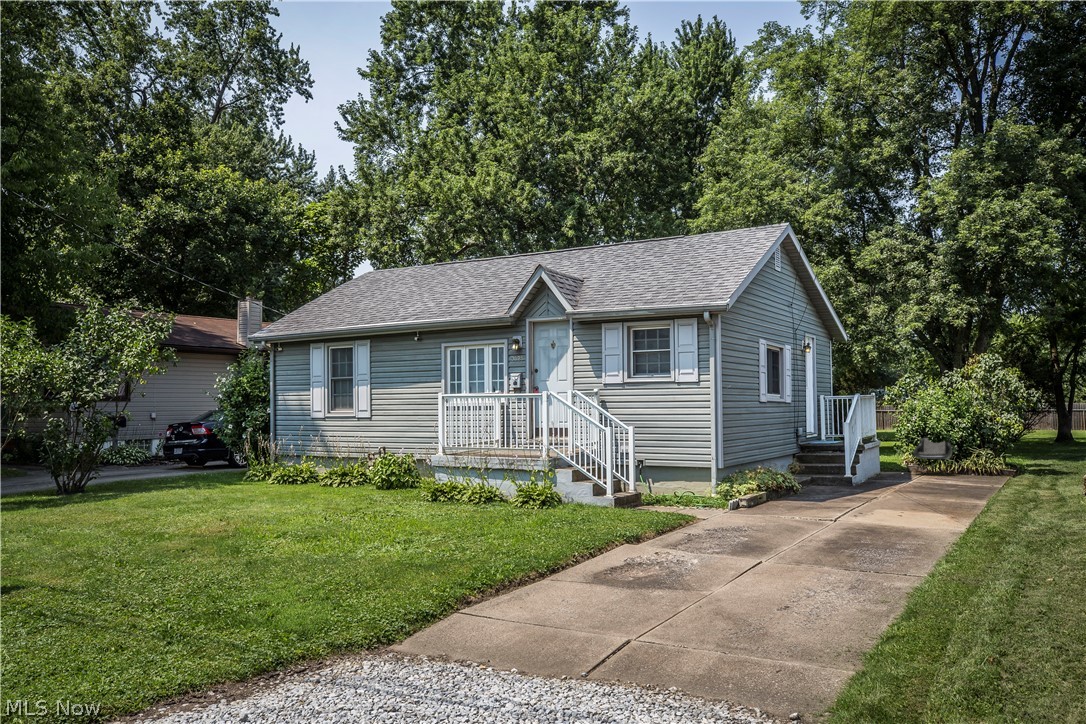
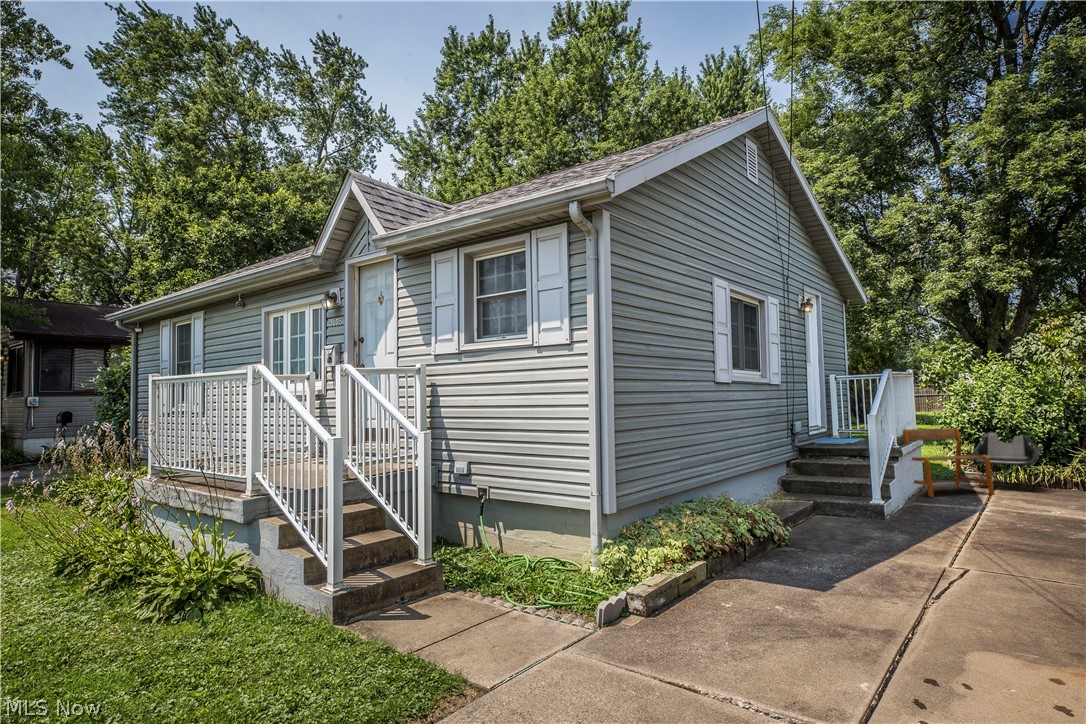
bench: none [867,433,923,479] -> present [903,428,994,497]

